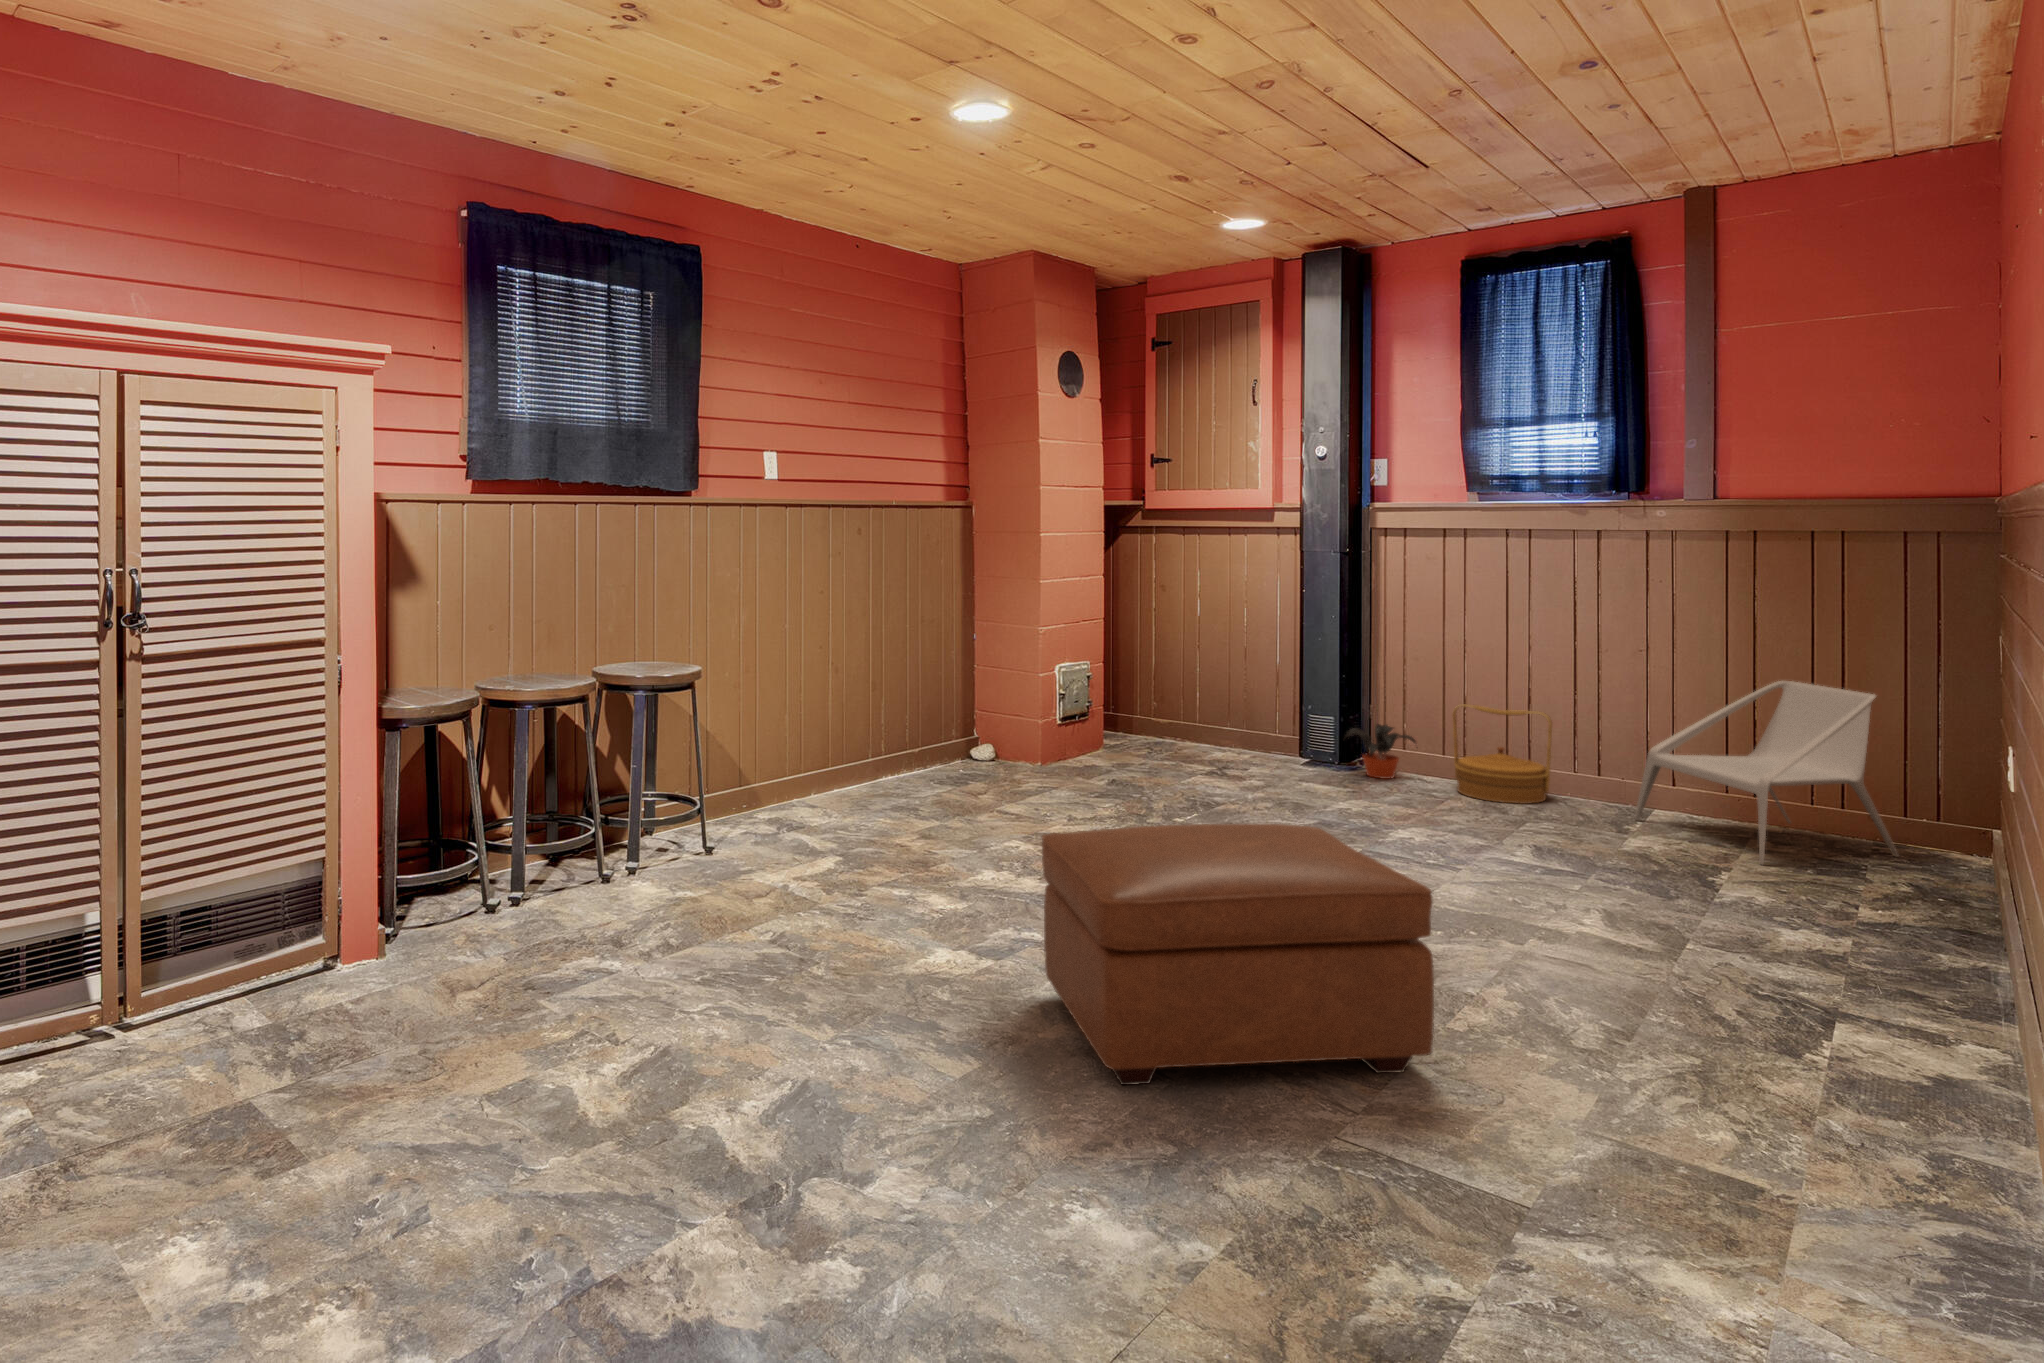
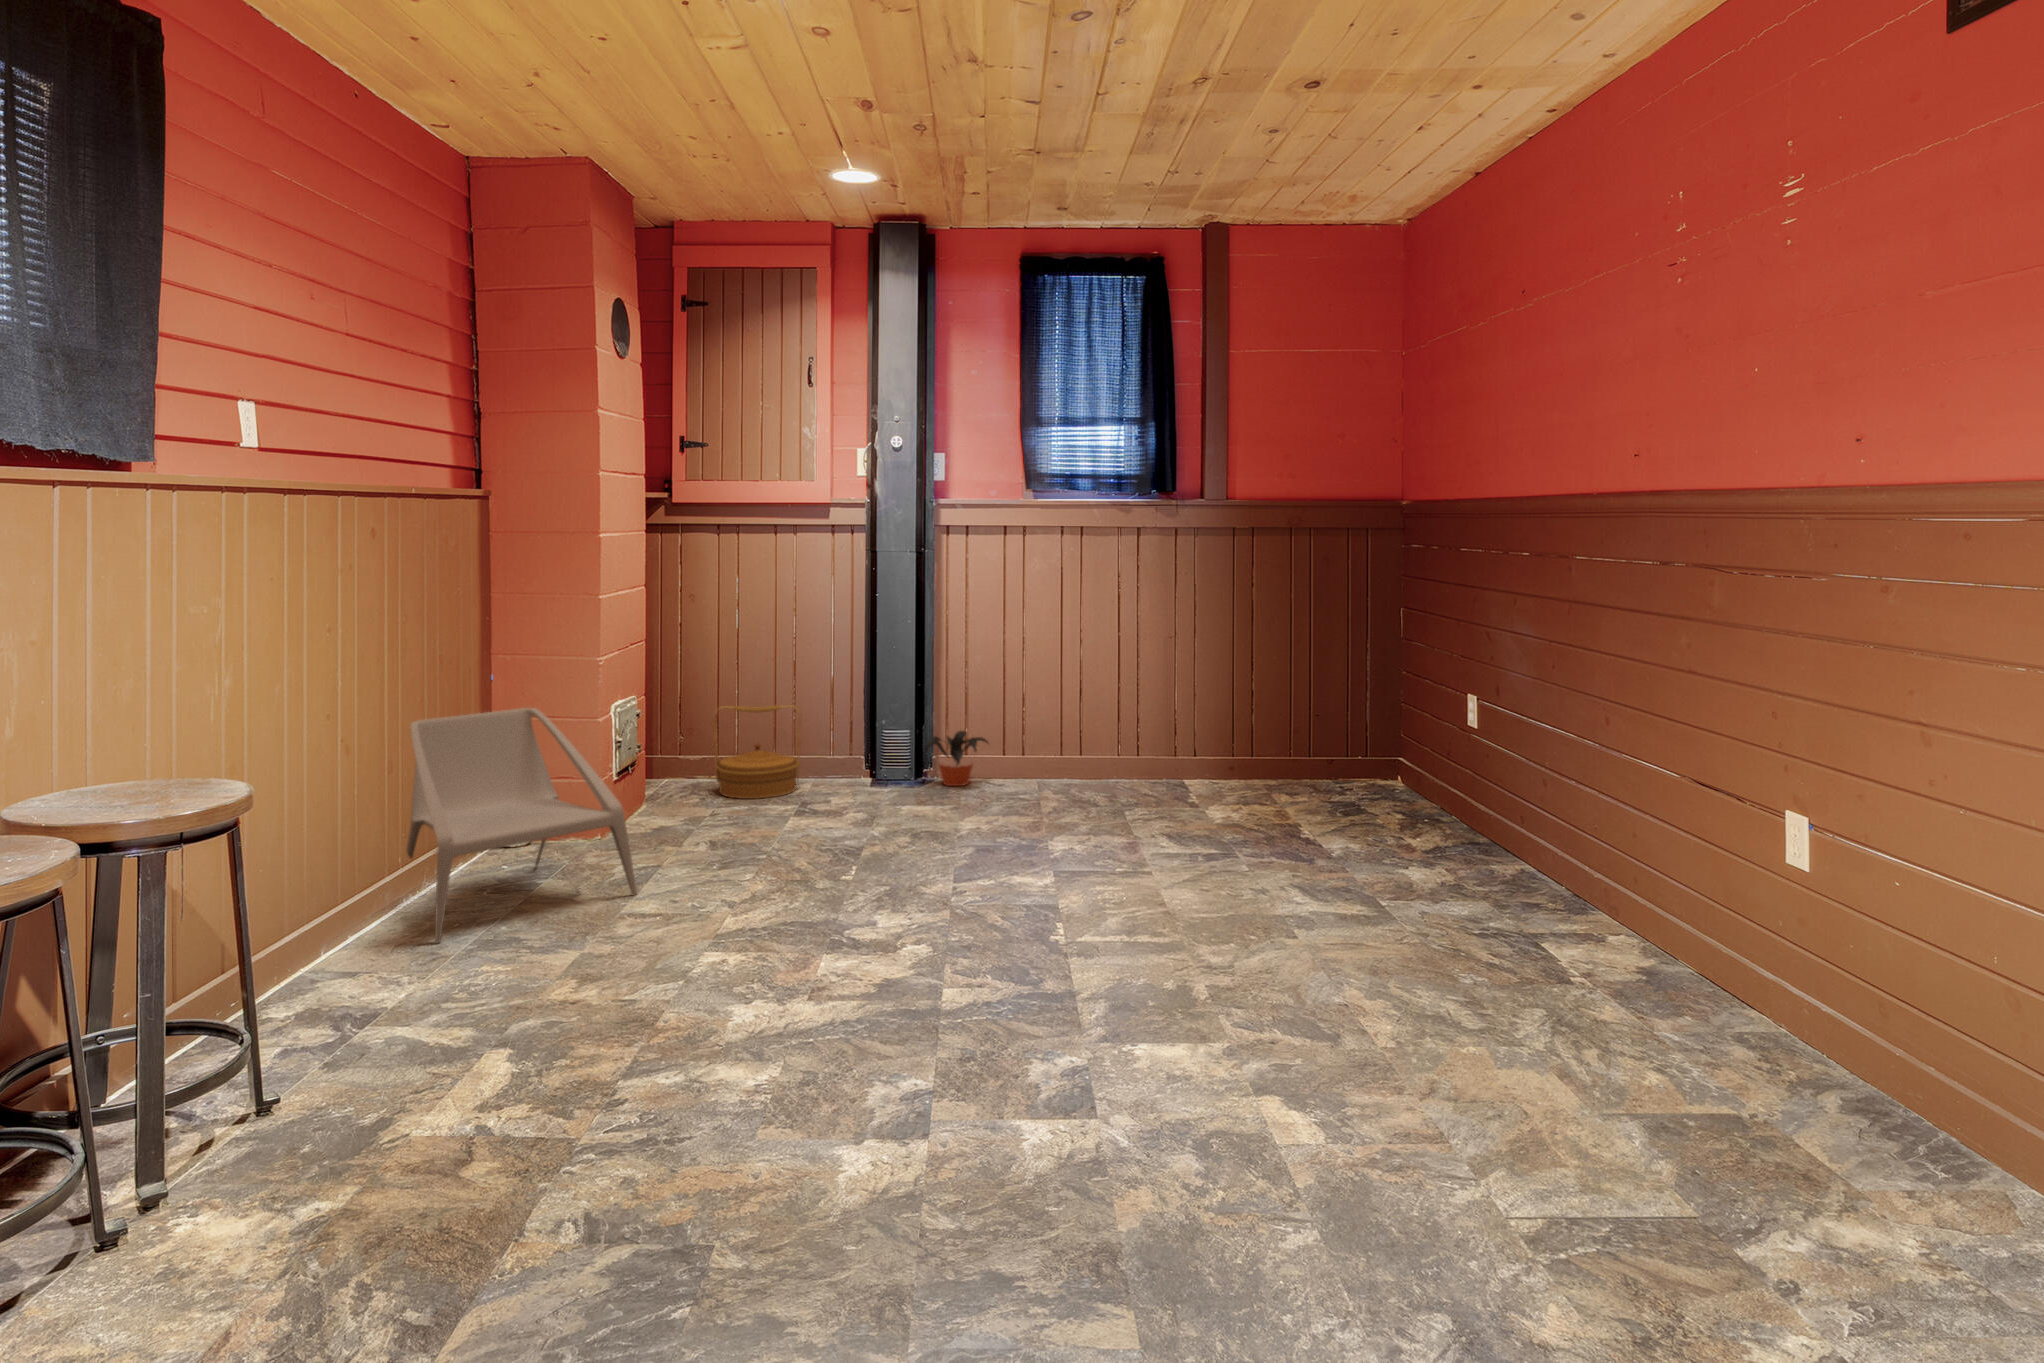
armchair: present [1635,681,1899,865] -> present [406,708,637,943]
woven basket: present [1452,704,1552,804] -> present [713,705,801,799]
ottoman: present [1042,824,1434,1085] -> none [1061,856,1482,1243]

